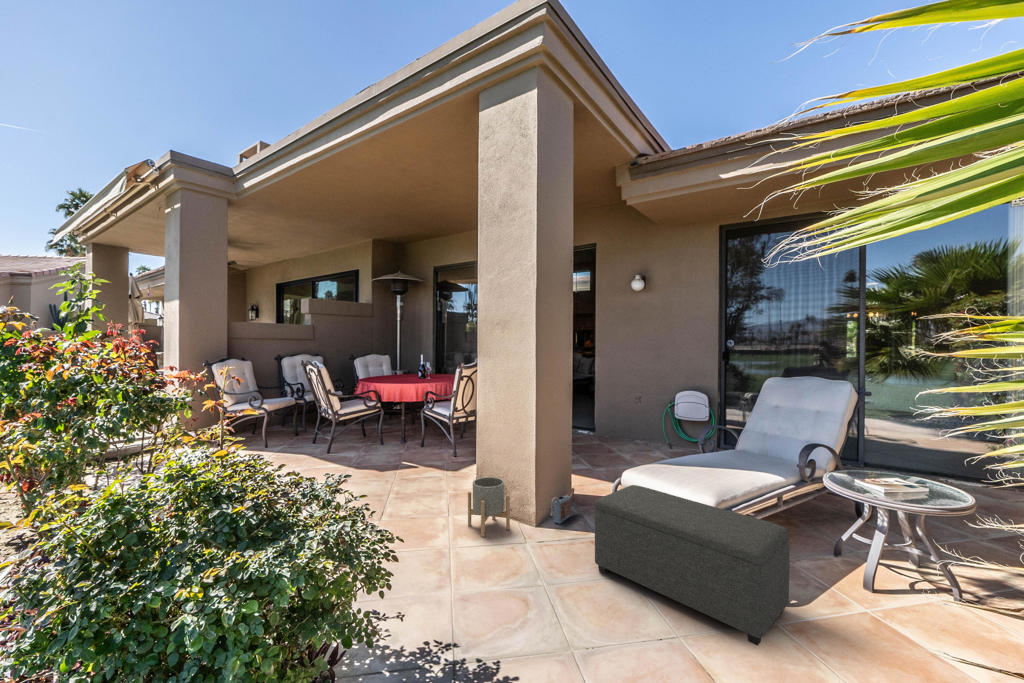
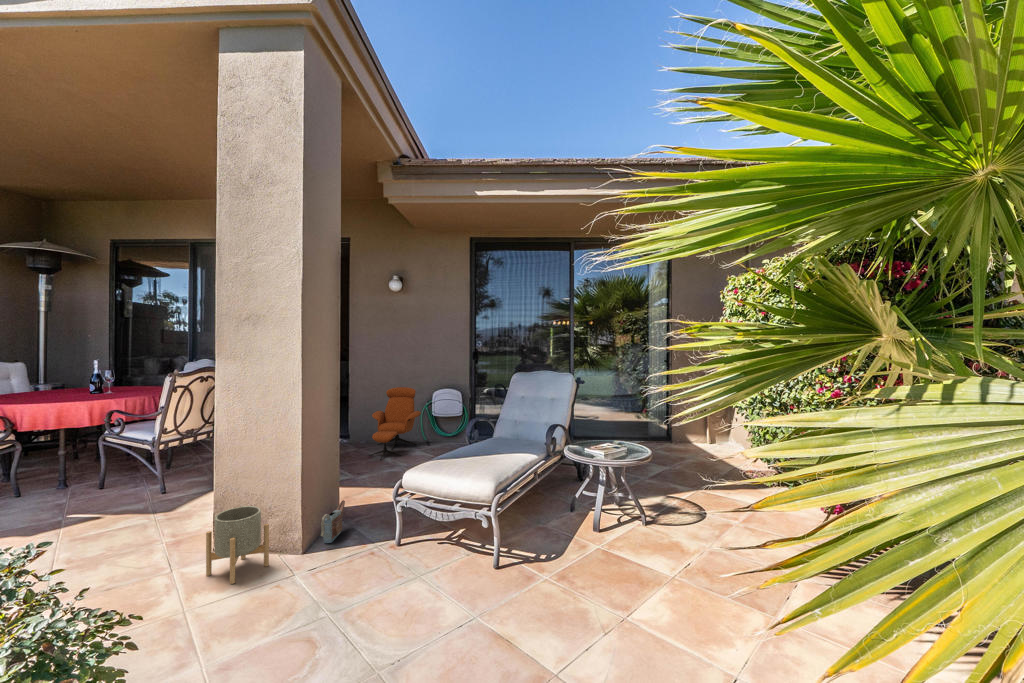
lounge chair: none [611,387,665,457] -> present [369,387,421,460]
ottoman: present [595,485,790,646] -> none [383,484,555,602]

